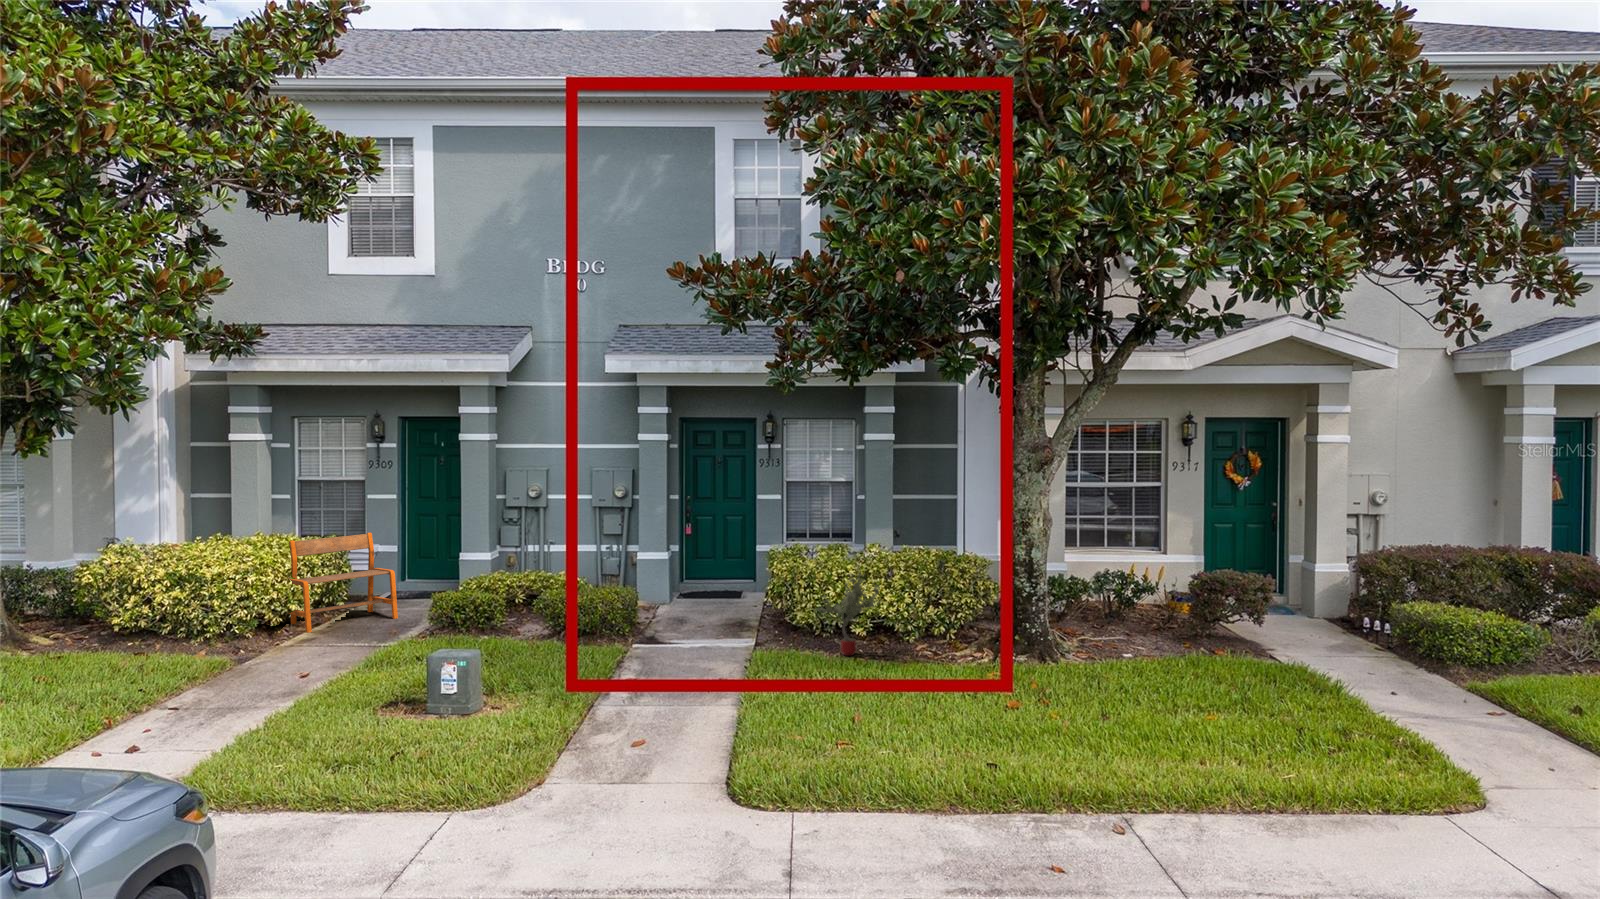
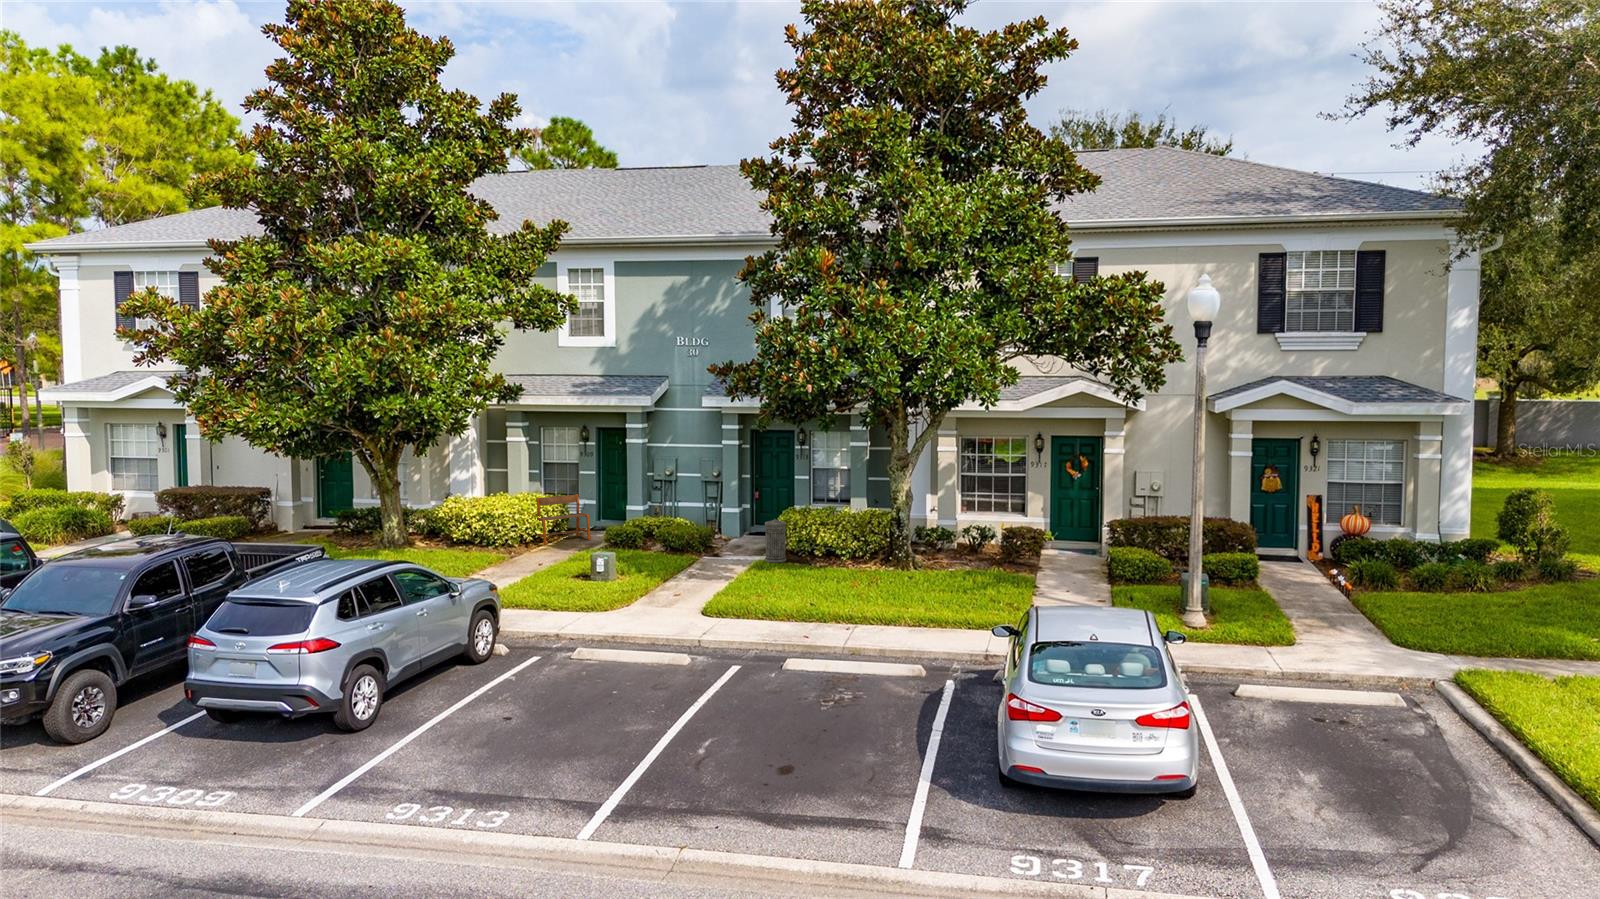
trash can: none [755,567,797,651] -> present [765,519,786,563]
potted tree: present [816,574,881,656] -> none [793,523,826,566]

